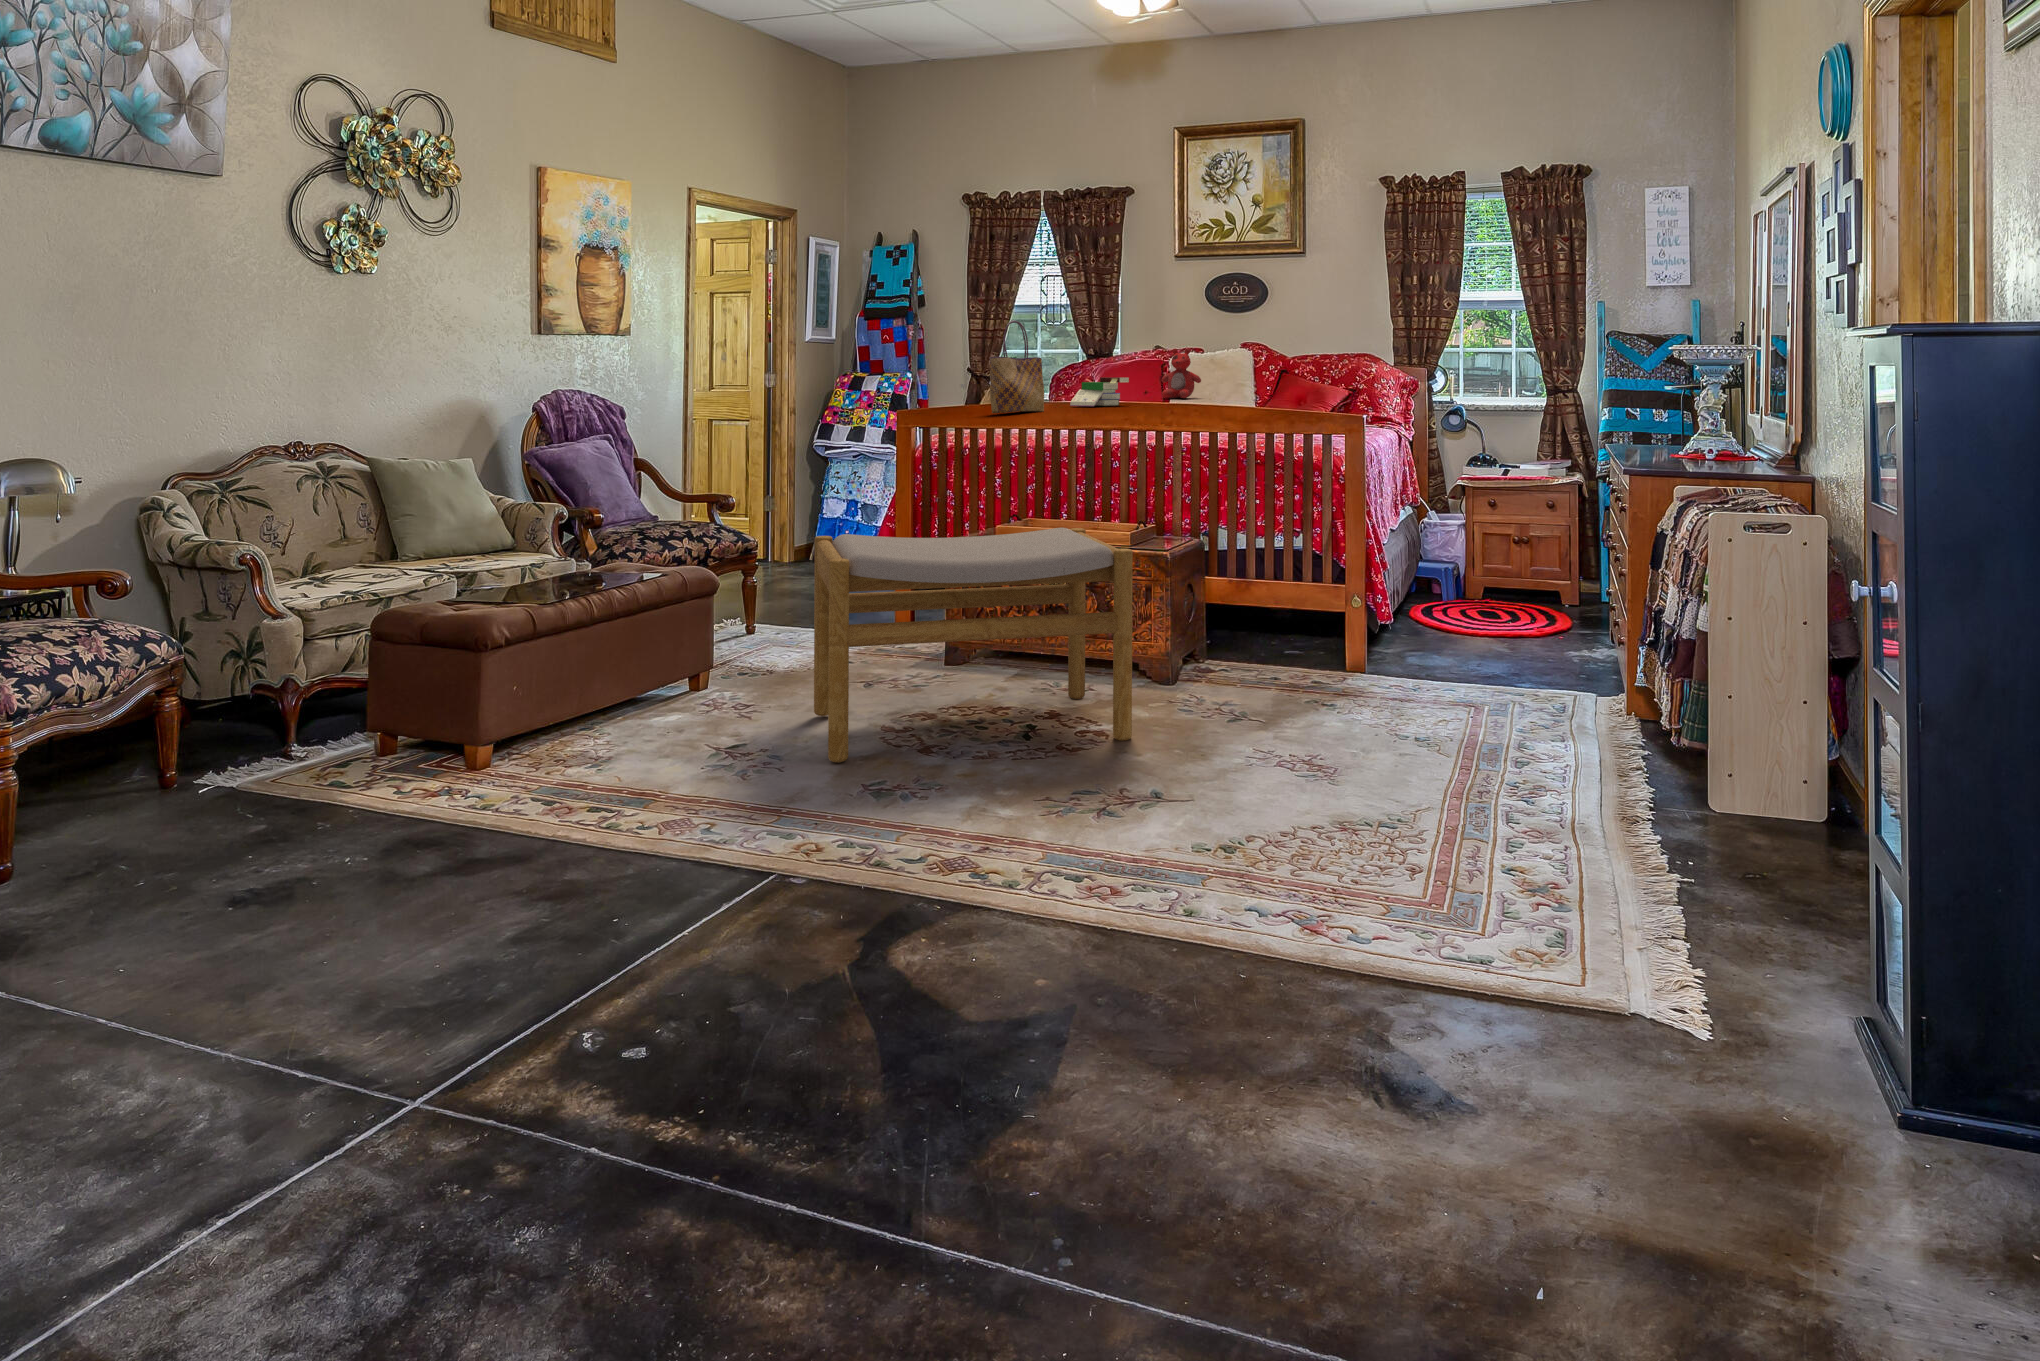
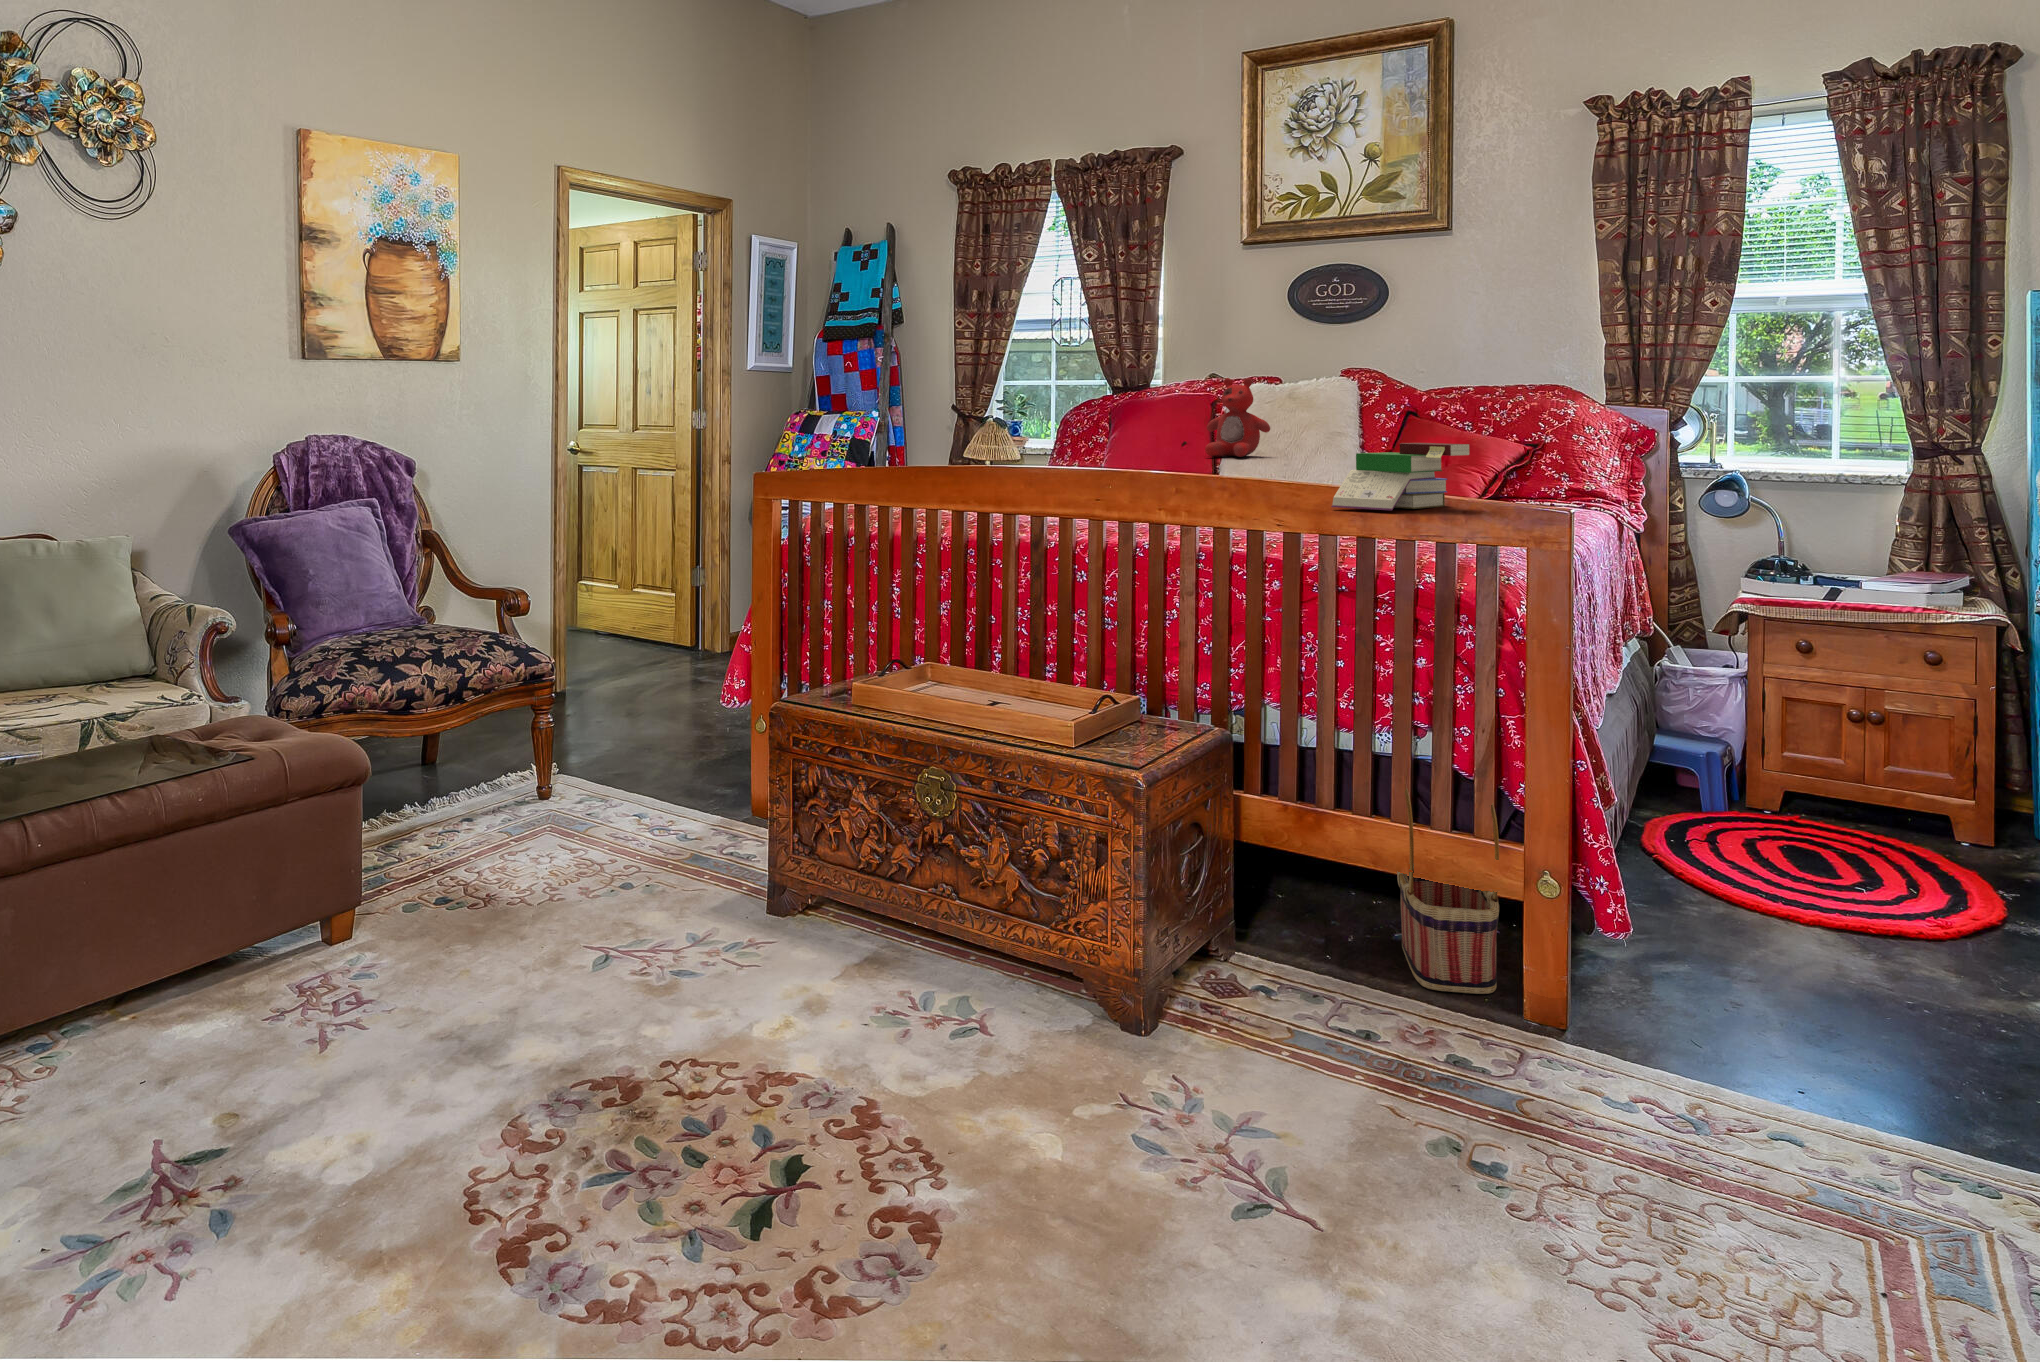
tote bag: present [990,321,1044,413] -> none [886,333,988,482]
book: present [1070,377,1129,406] -> present [1331,443,1469,510]
footstool: present [814,528,1133,762] -> none [304,723,982,1261]
basket: none [1286,563,1337,661] -> present [1397,788,1499,994]

